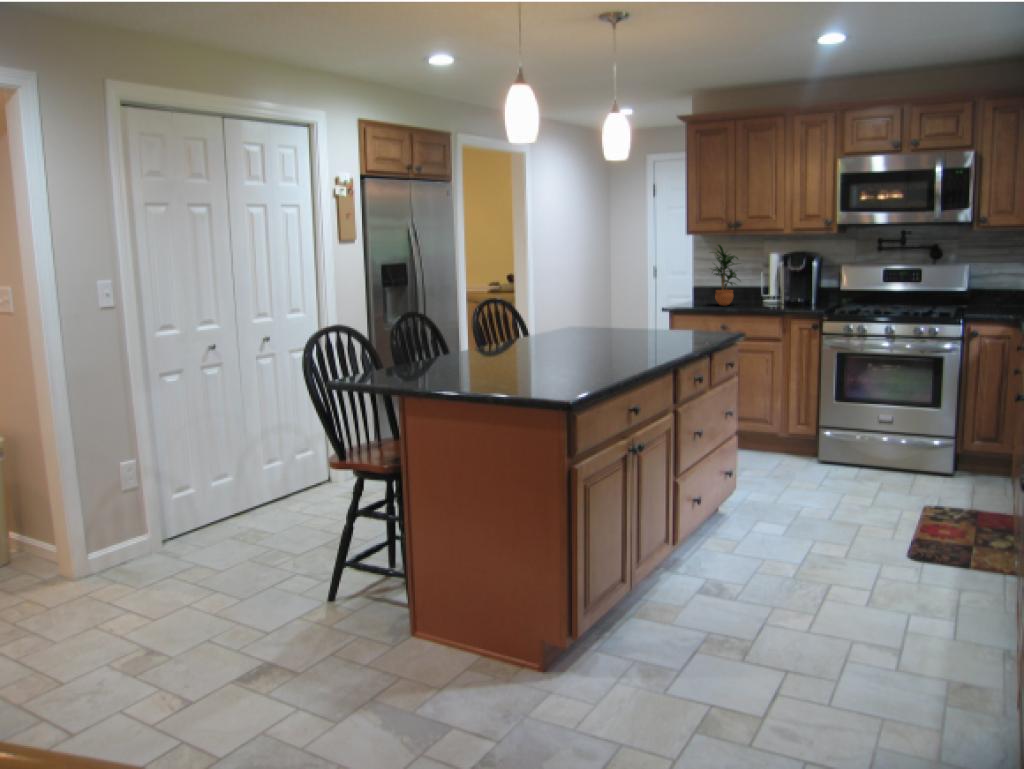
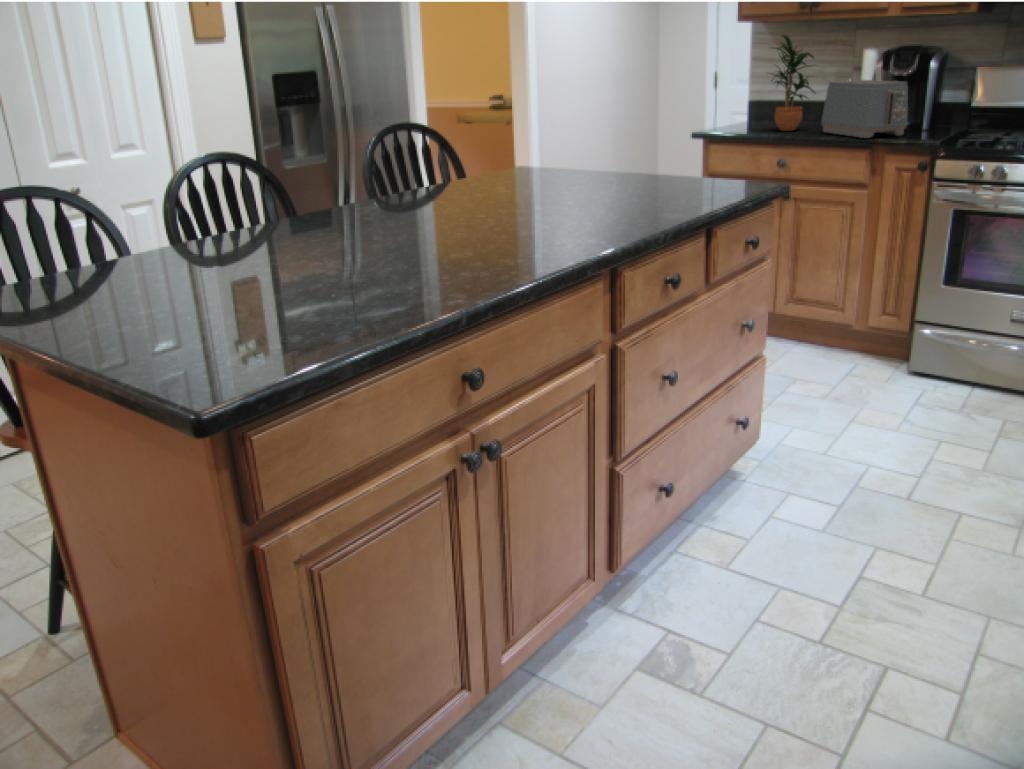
toaster: none [747,273,803,310] -> present [822,80,908,138]

